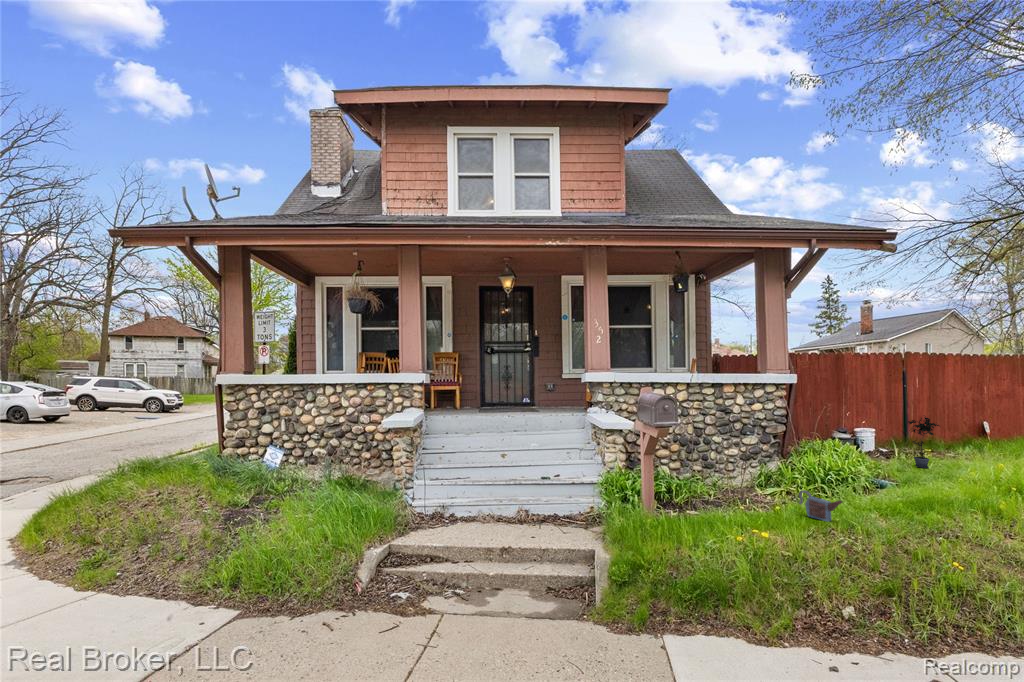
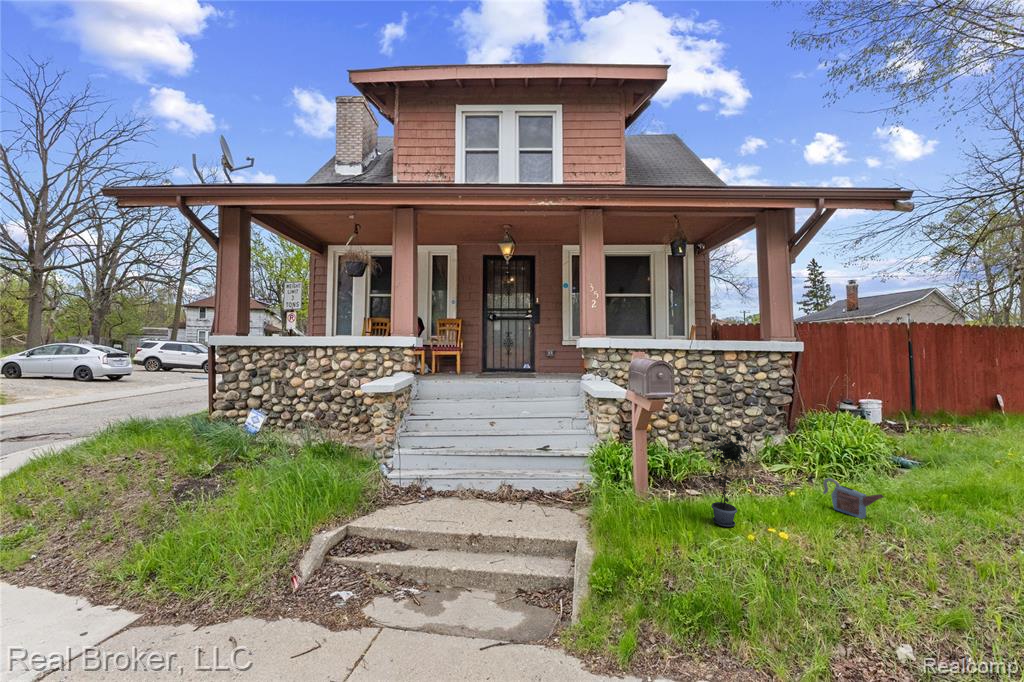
potted plant: present [908,416,939,468] -> present [705,427,754,527]

